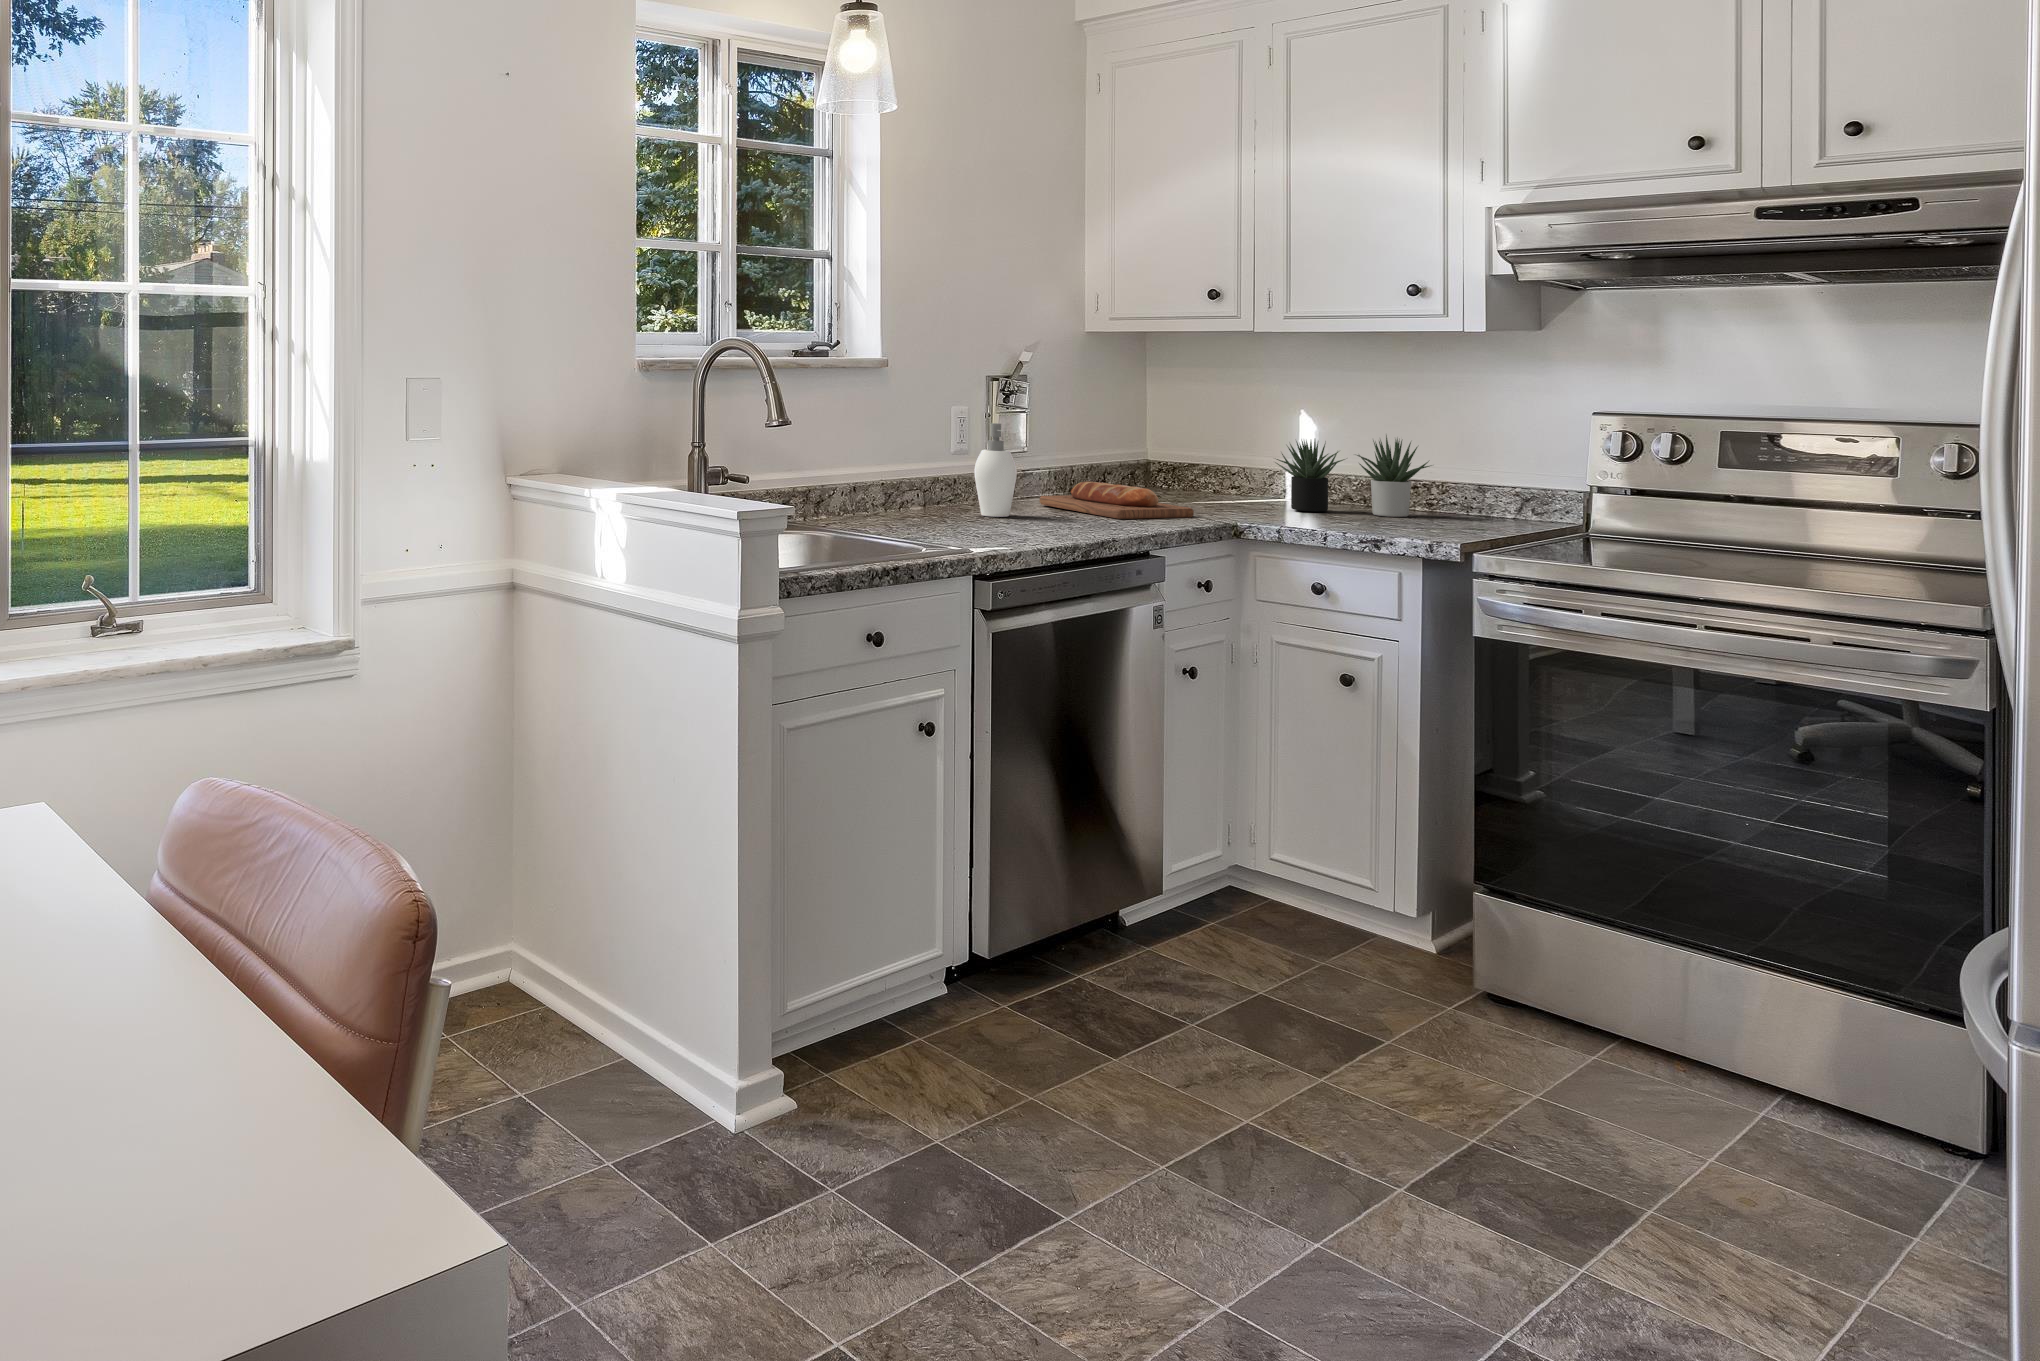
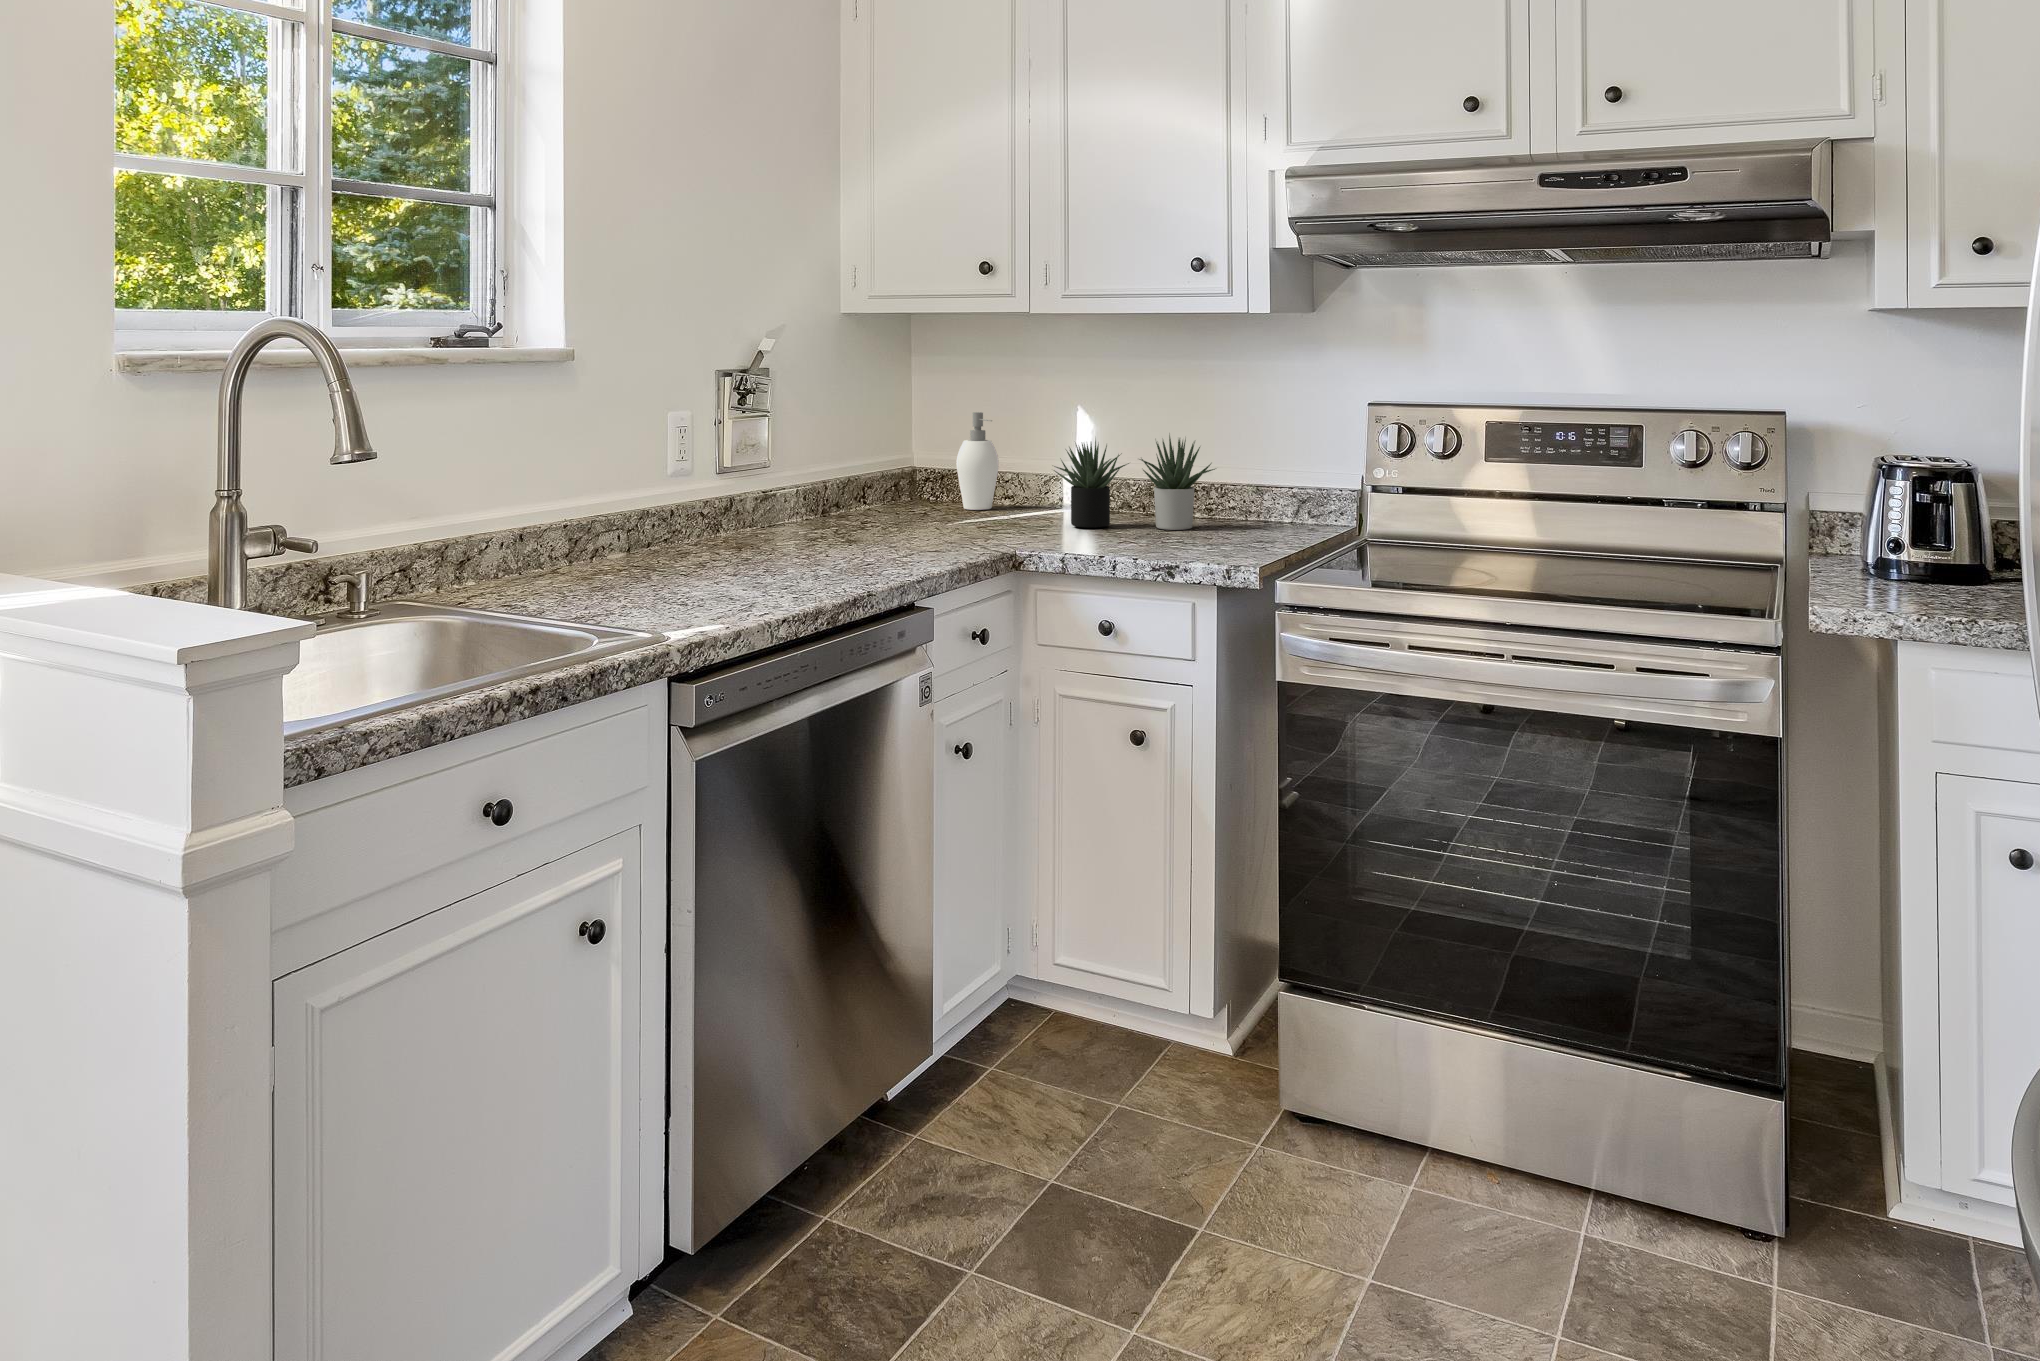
soap dispenser: present [974,423,1017,517] -> present [956,412,999,510]
bread loaf: present [1040,482,1194,519] -> none [783,504,966,555]

